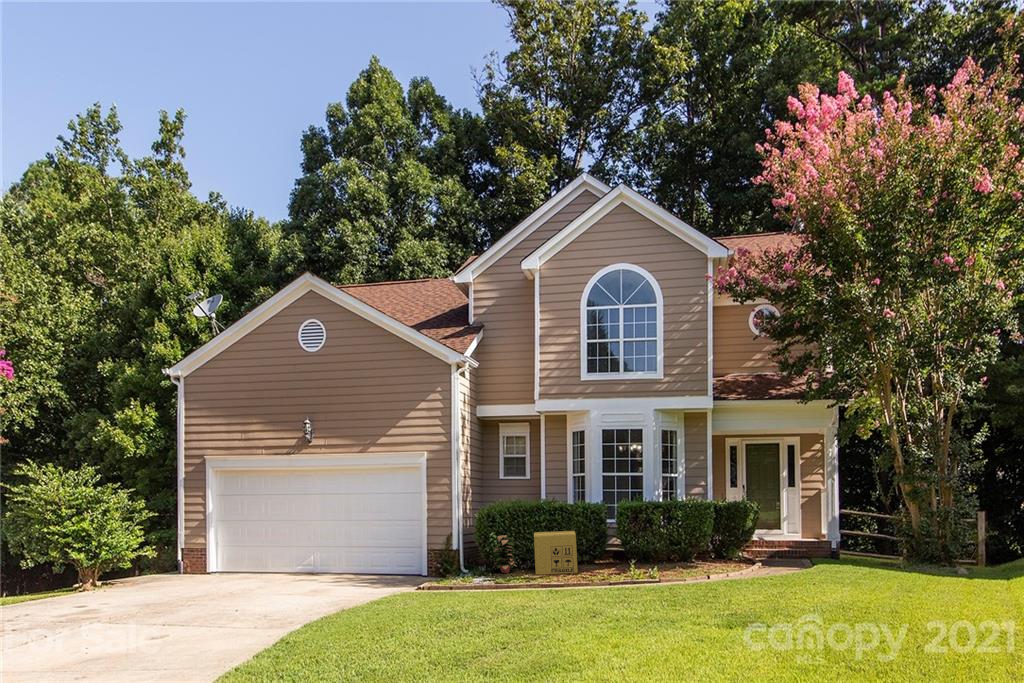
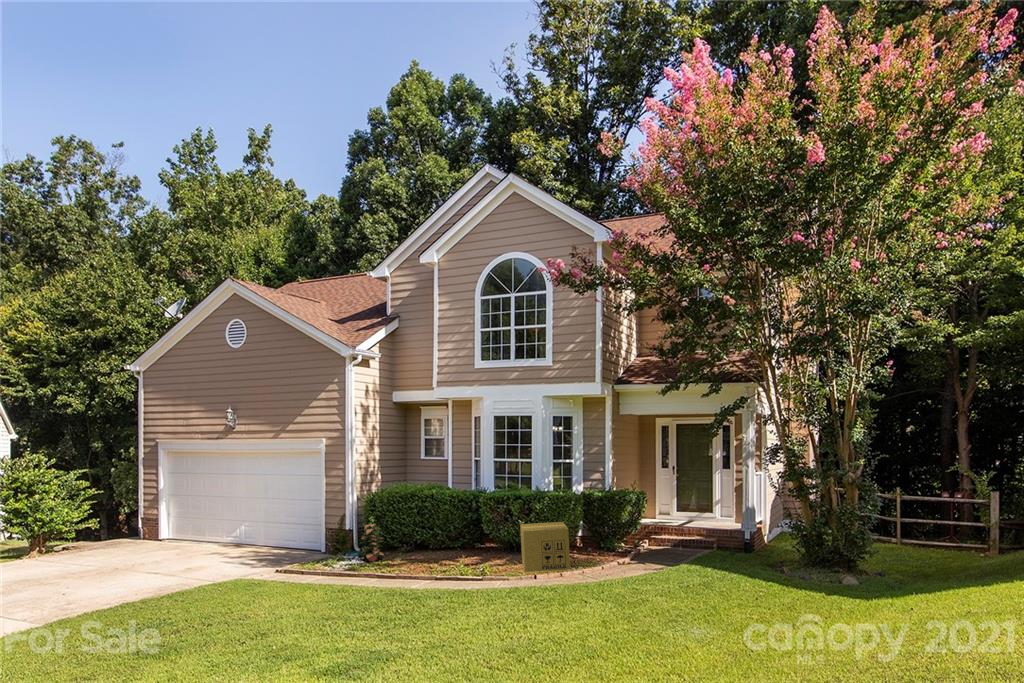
cardboard box: present [534,531,578,575] -> present [520,522,570,572]

